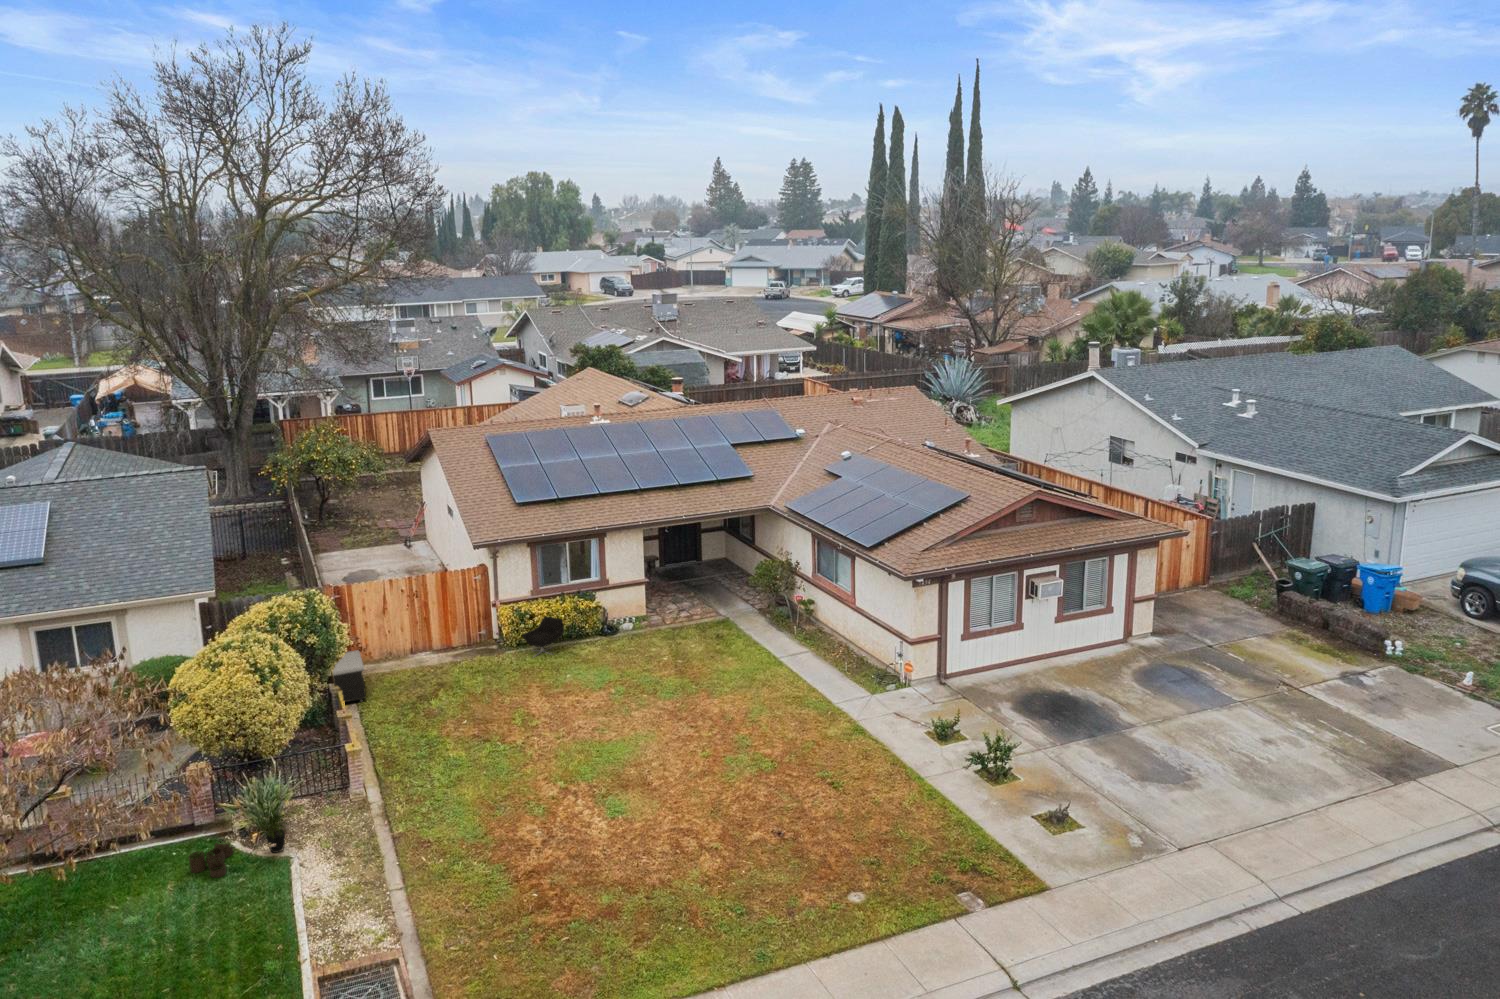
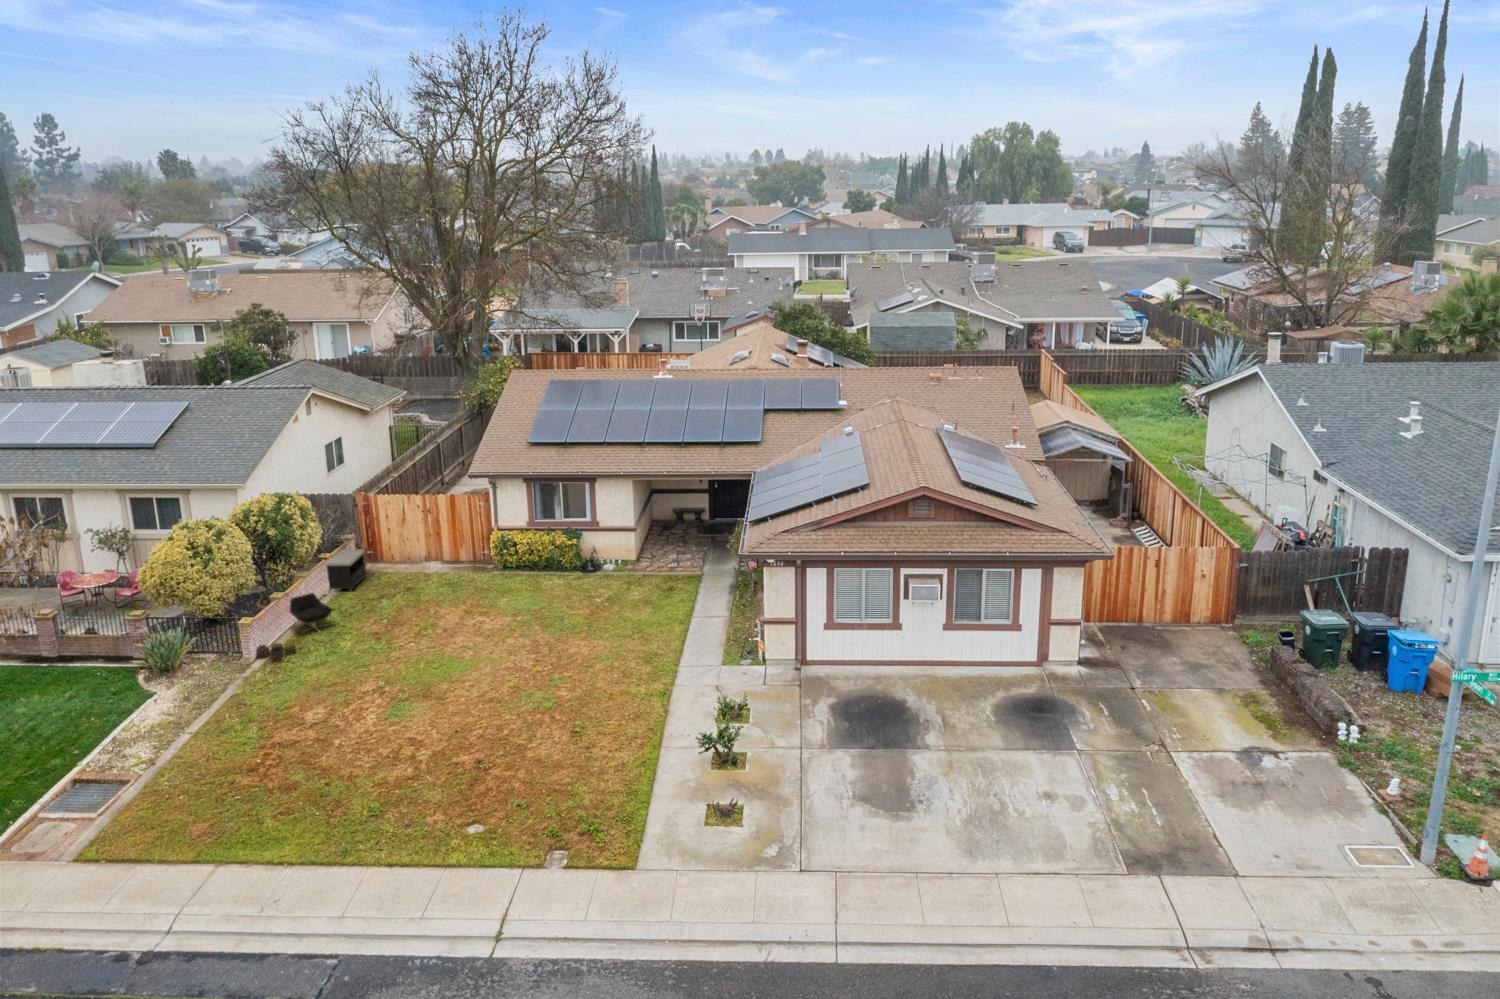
lounge chair: present [522,616,564,652] -> present [290,593,332,632]
potted plant: present [260,812,287,853] -> none [156,655,179,687]
woven basket: present [189,840,233,878] -> present [256,643,296,662]

